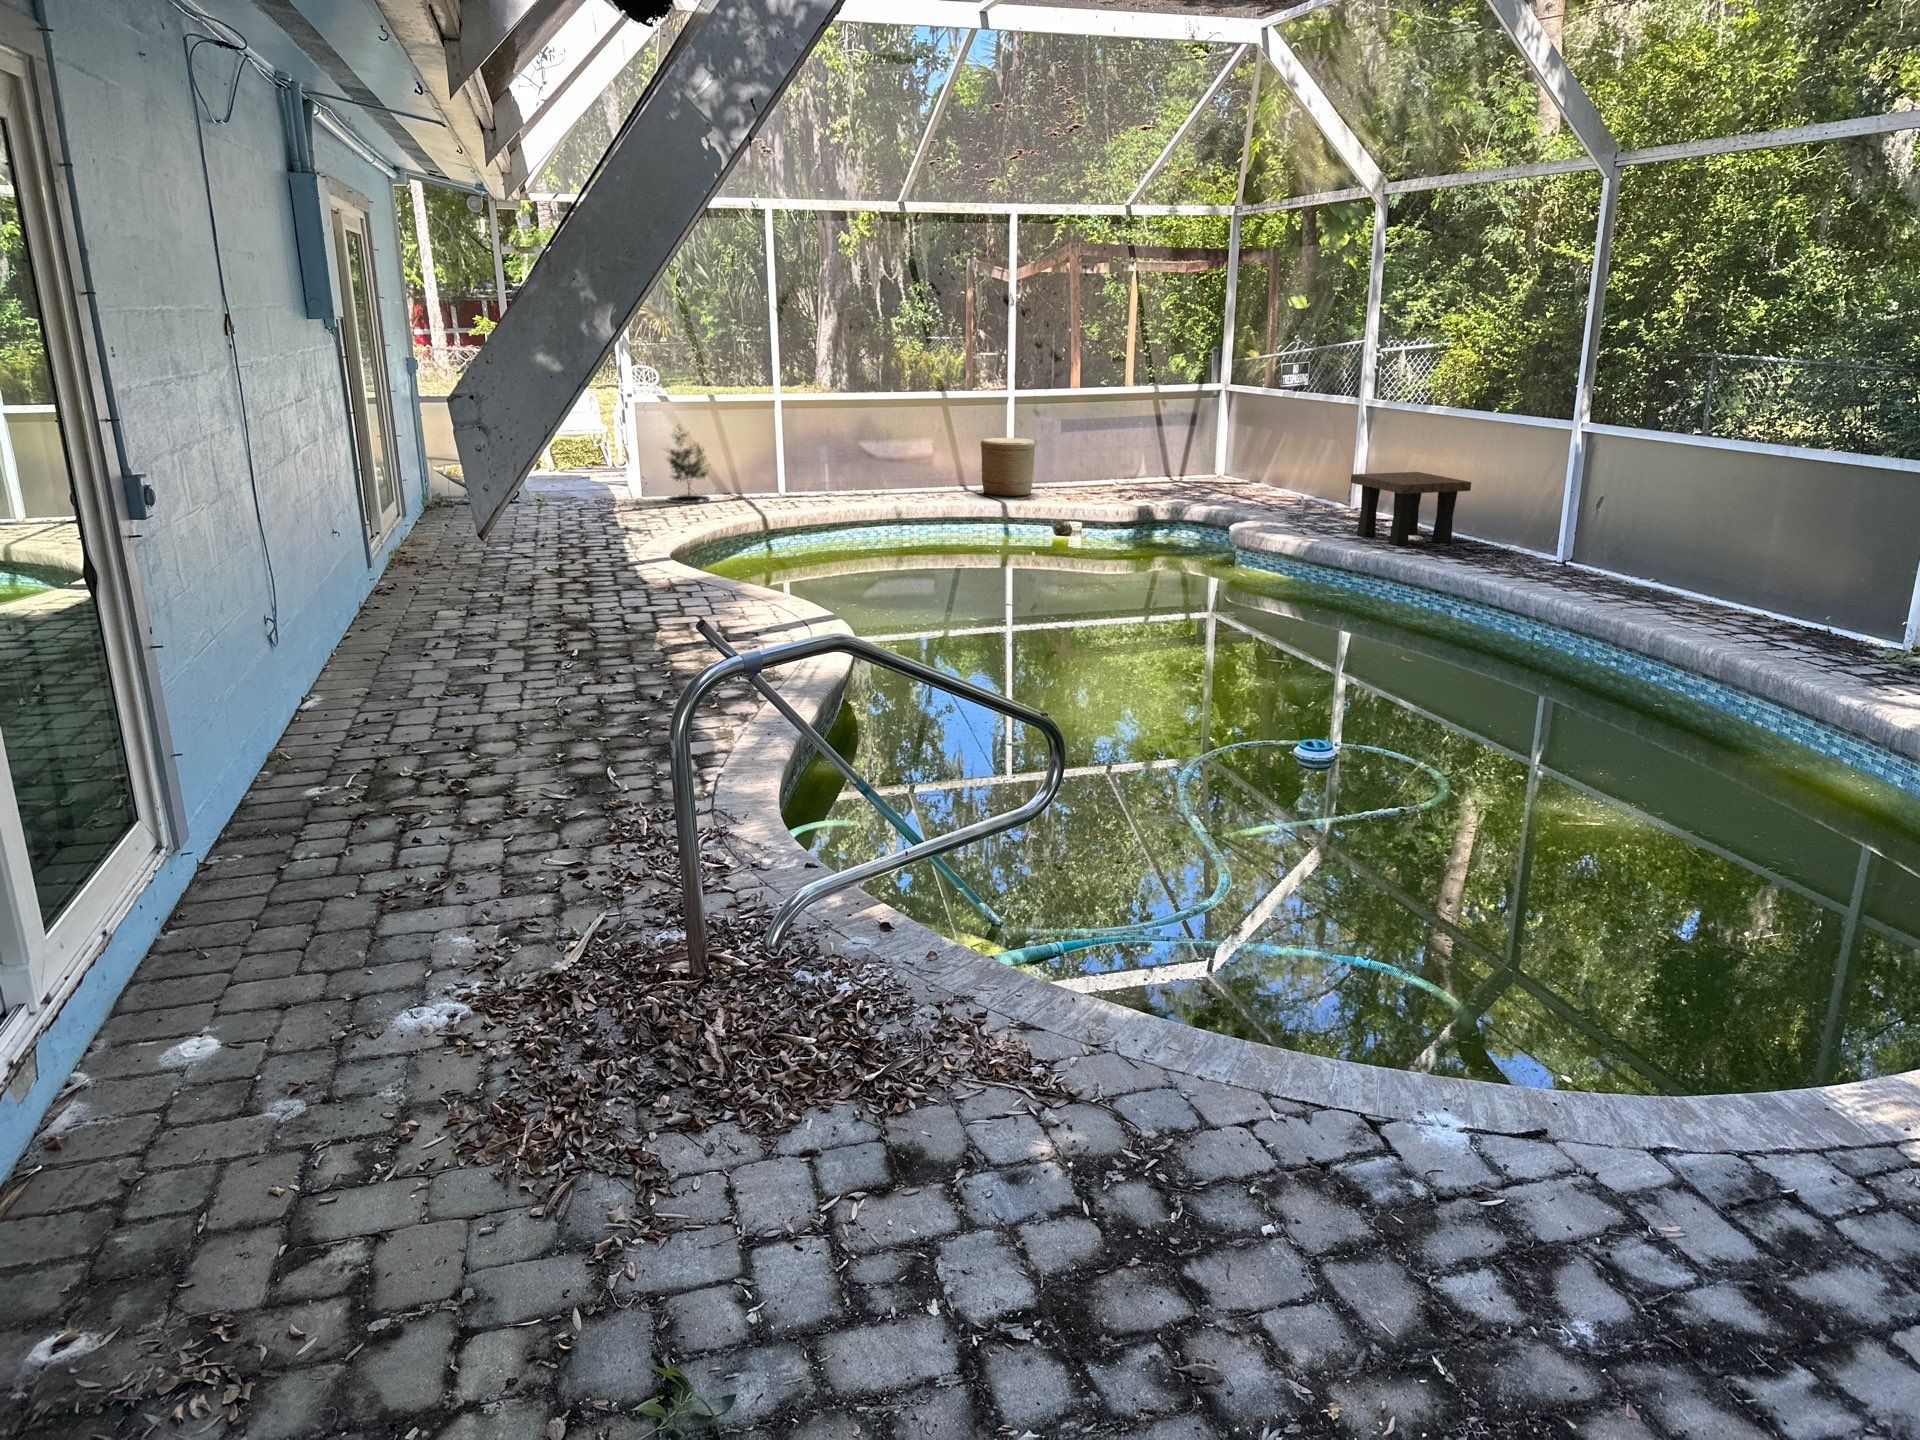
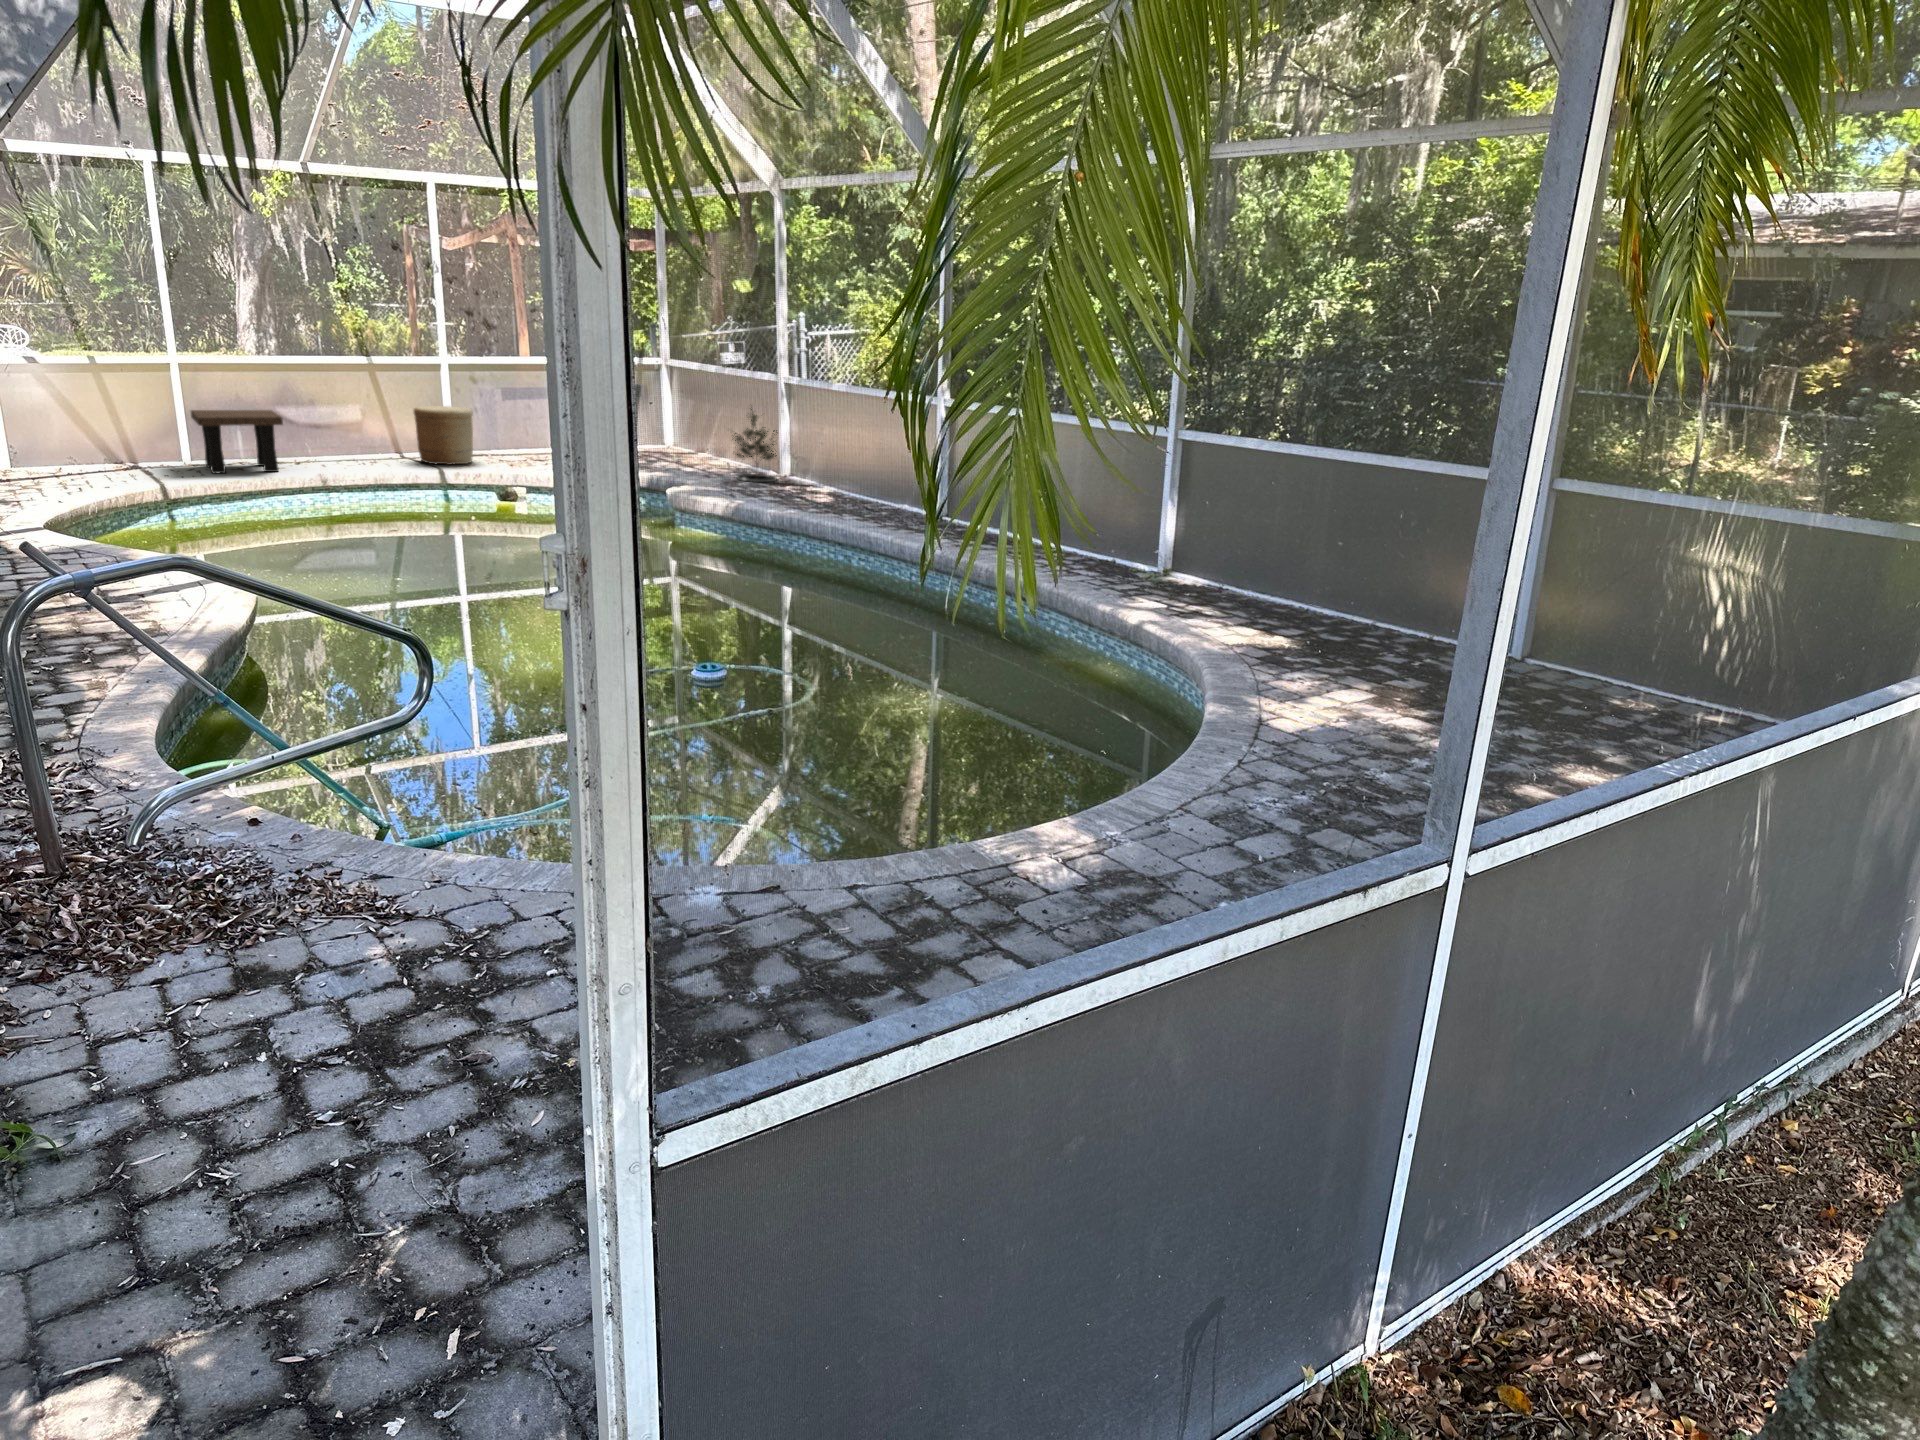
potted tree: present [667,428,709,504] -> present [732,407,777,482]
side table: present [1351,472,1471,546] -> present [191,410,283,474]

